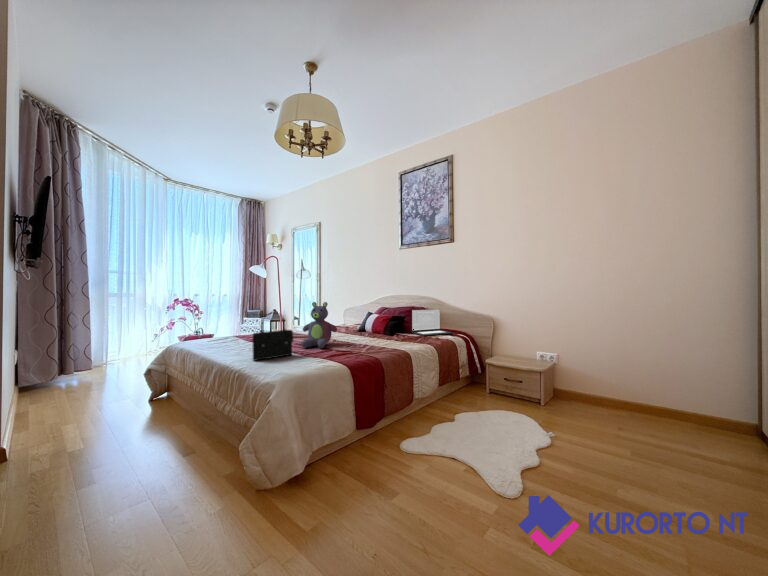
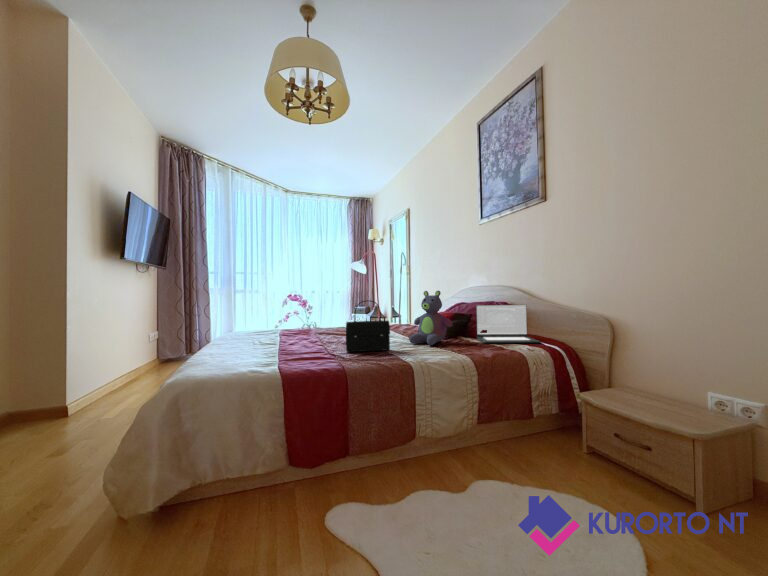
stuffed bear: present [302,302,337,348] -> present [409,291,452,345]
handbag: present [253,317,293,361] -> present [346,300,390,352]

